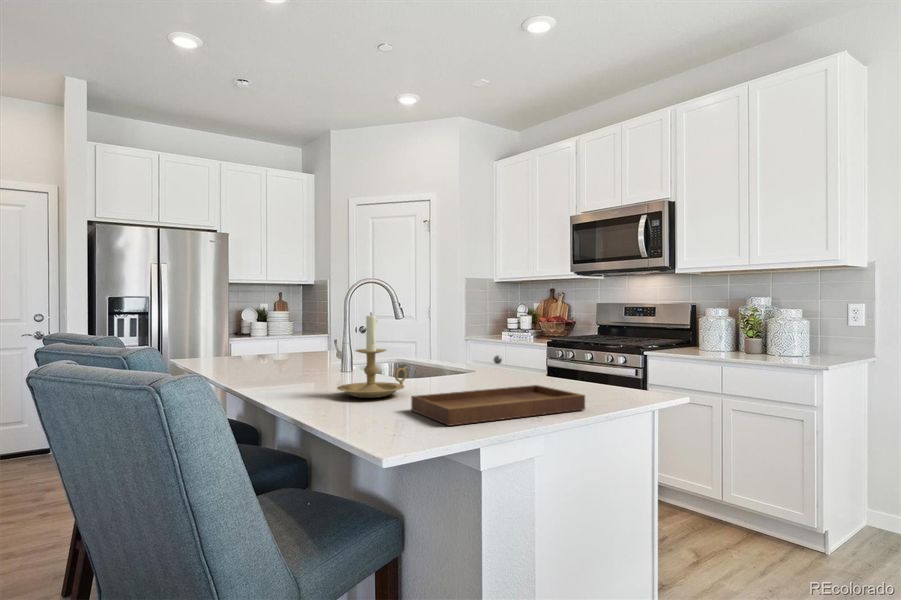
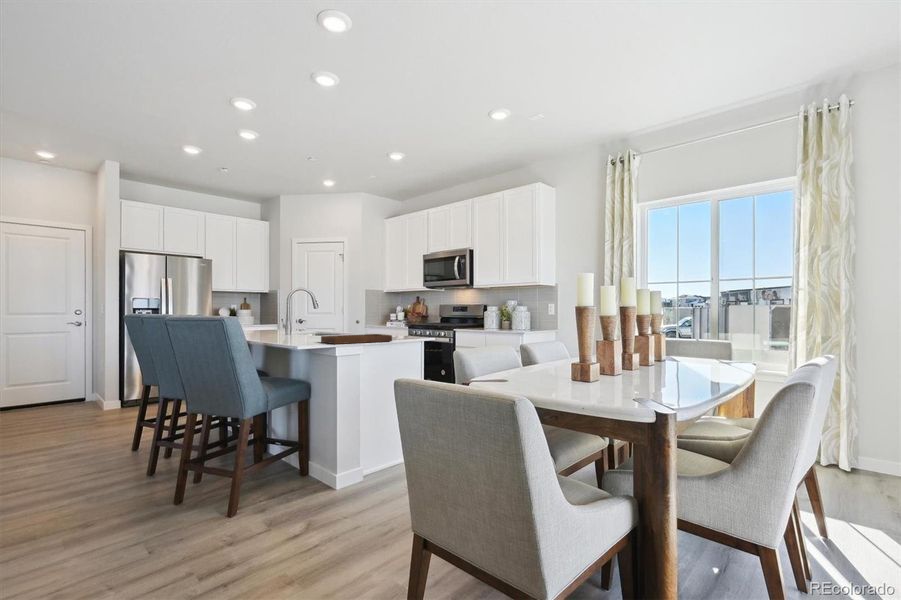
candle holder: present [337,312,407,398] -> none [289,303,321,340]

